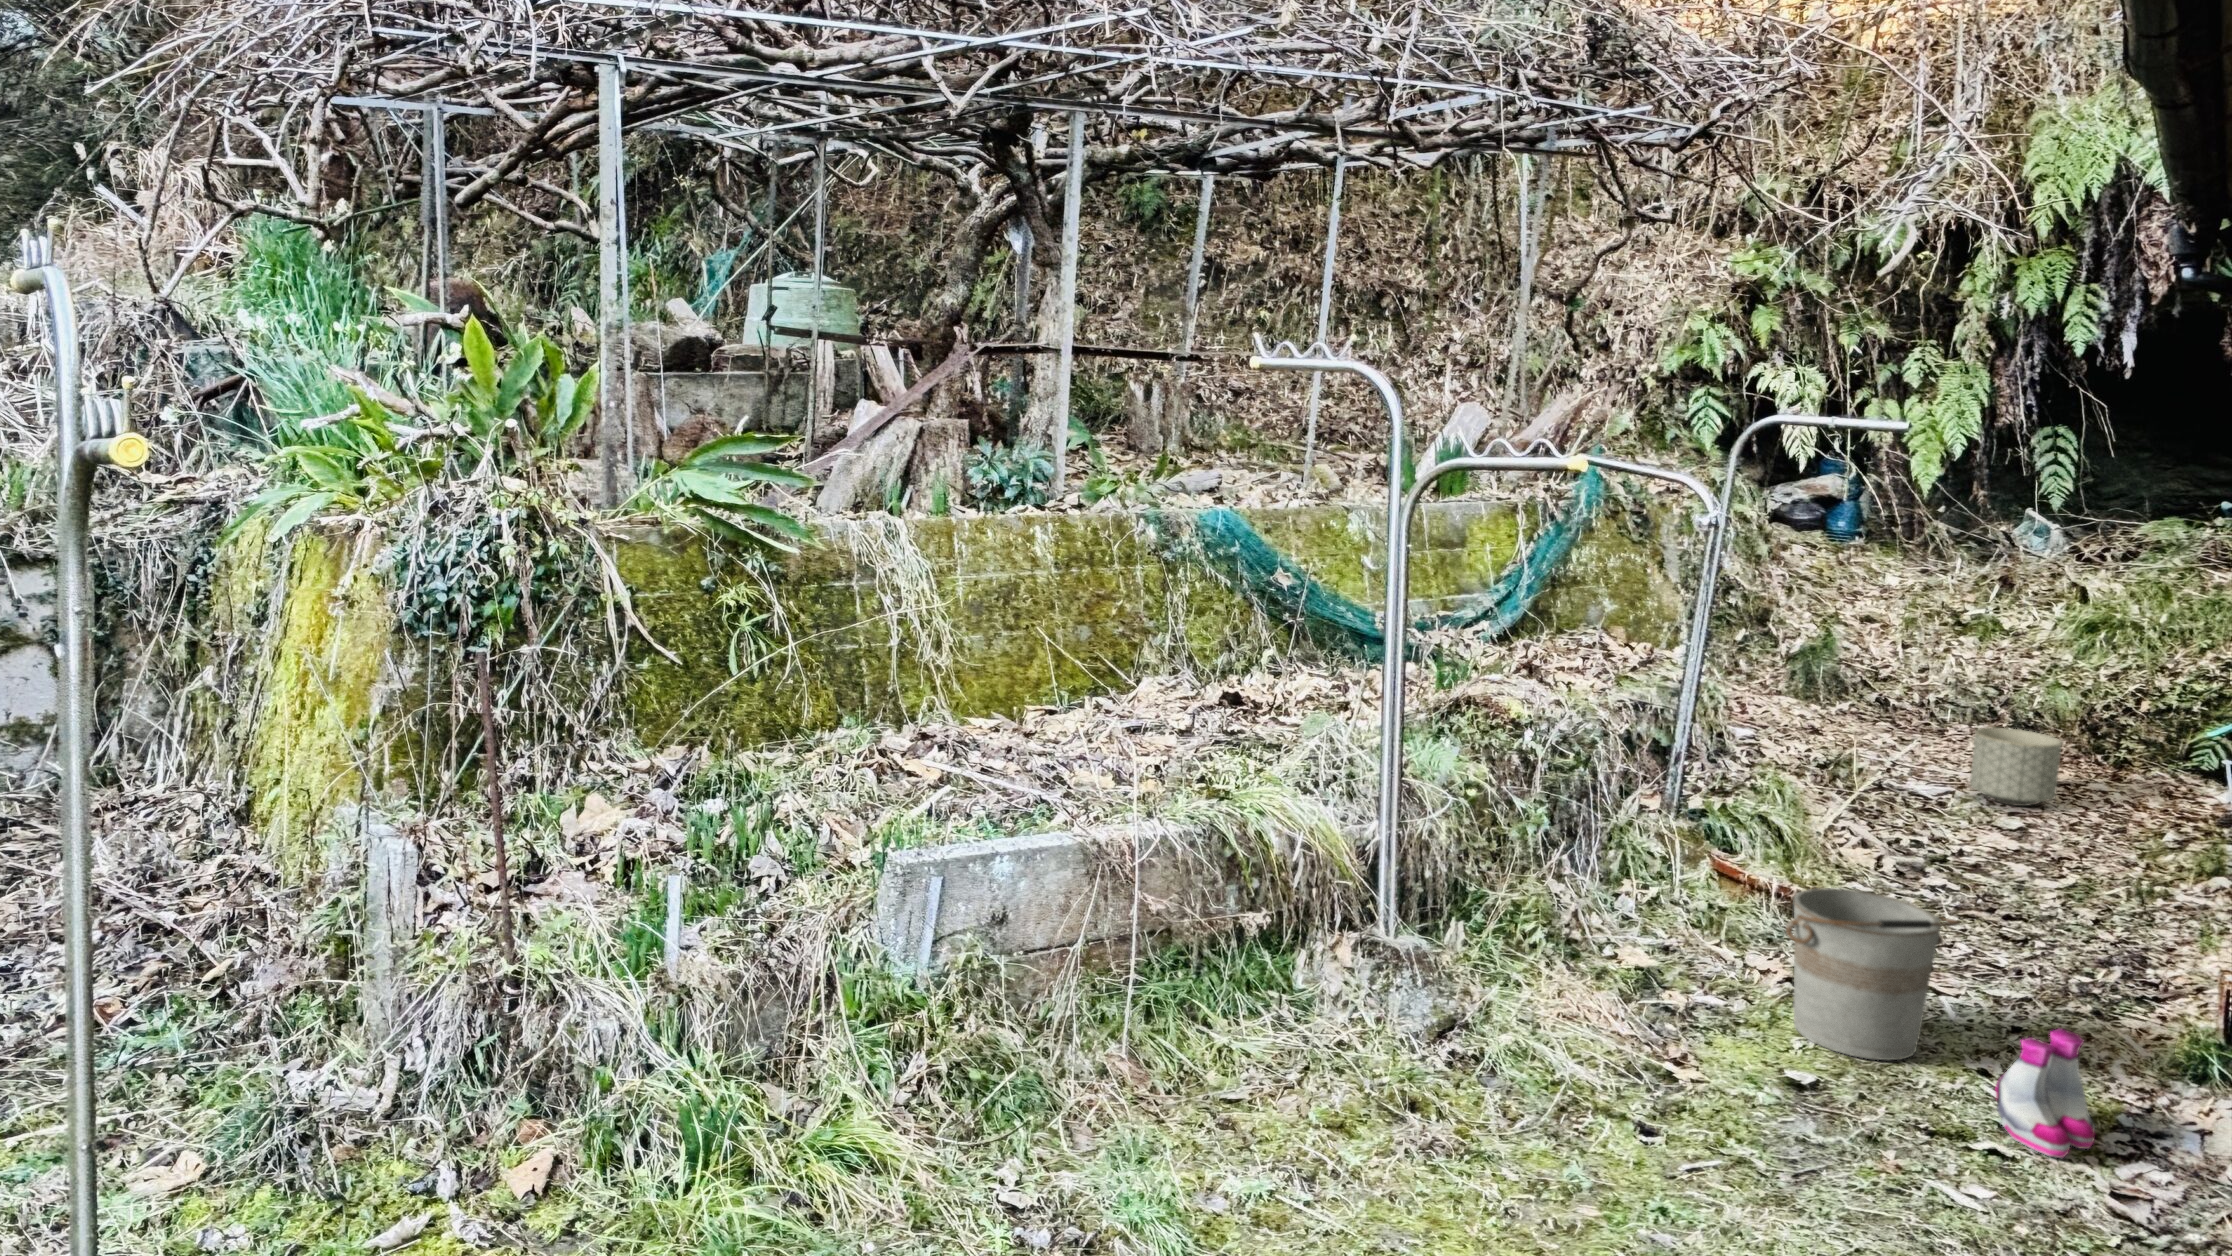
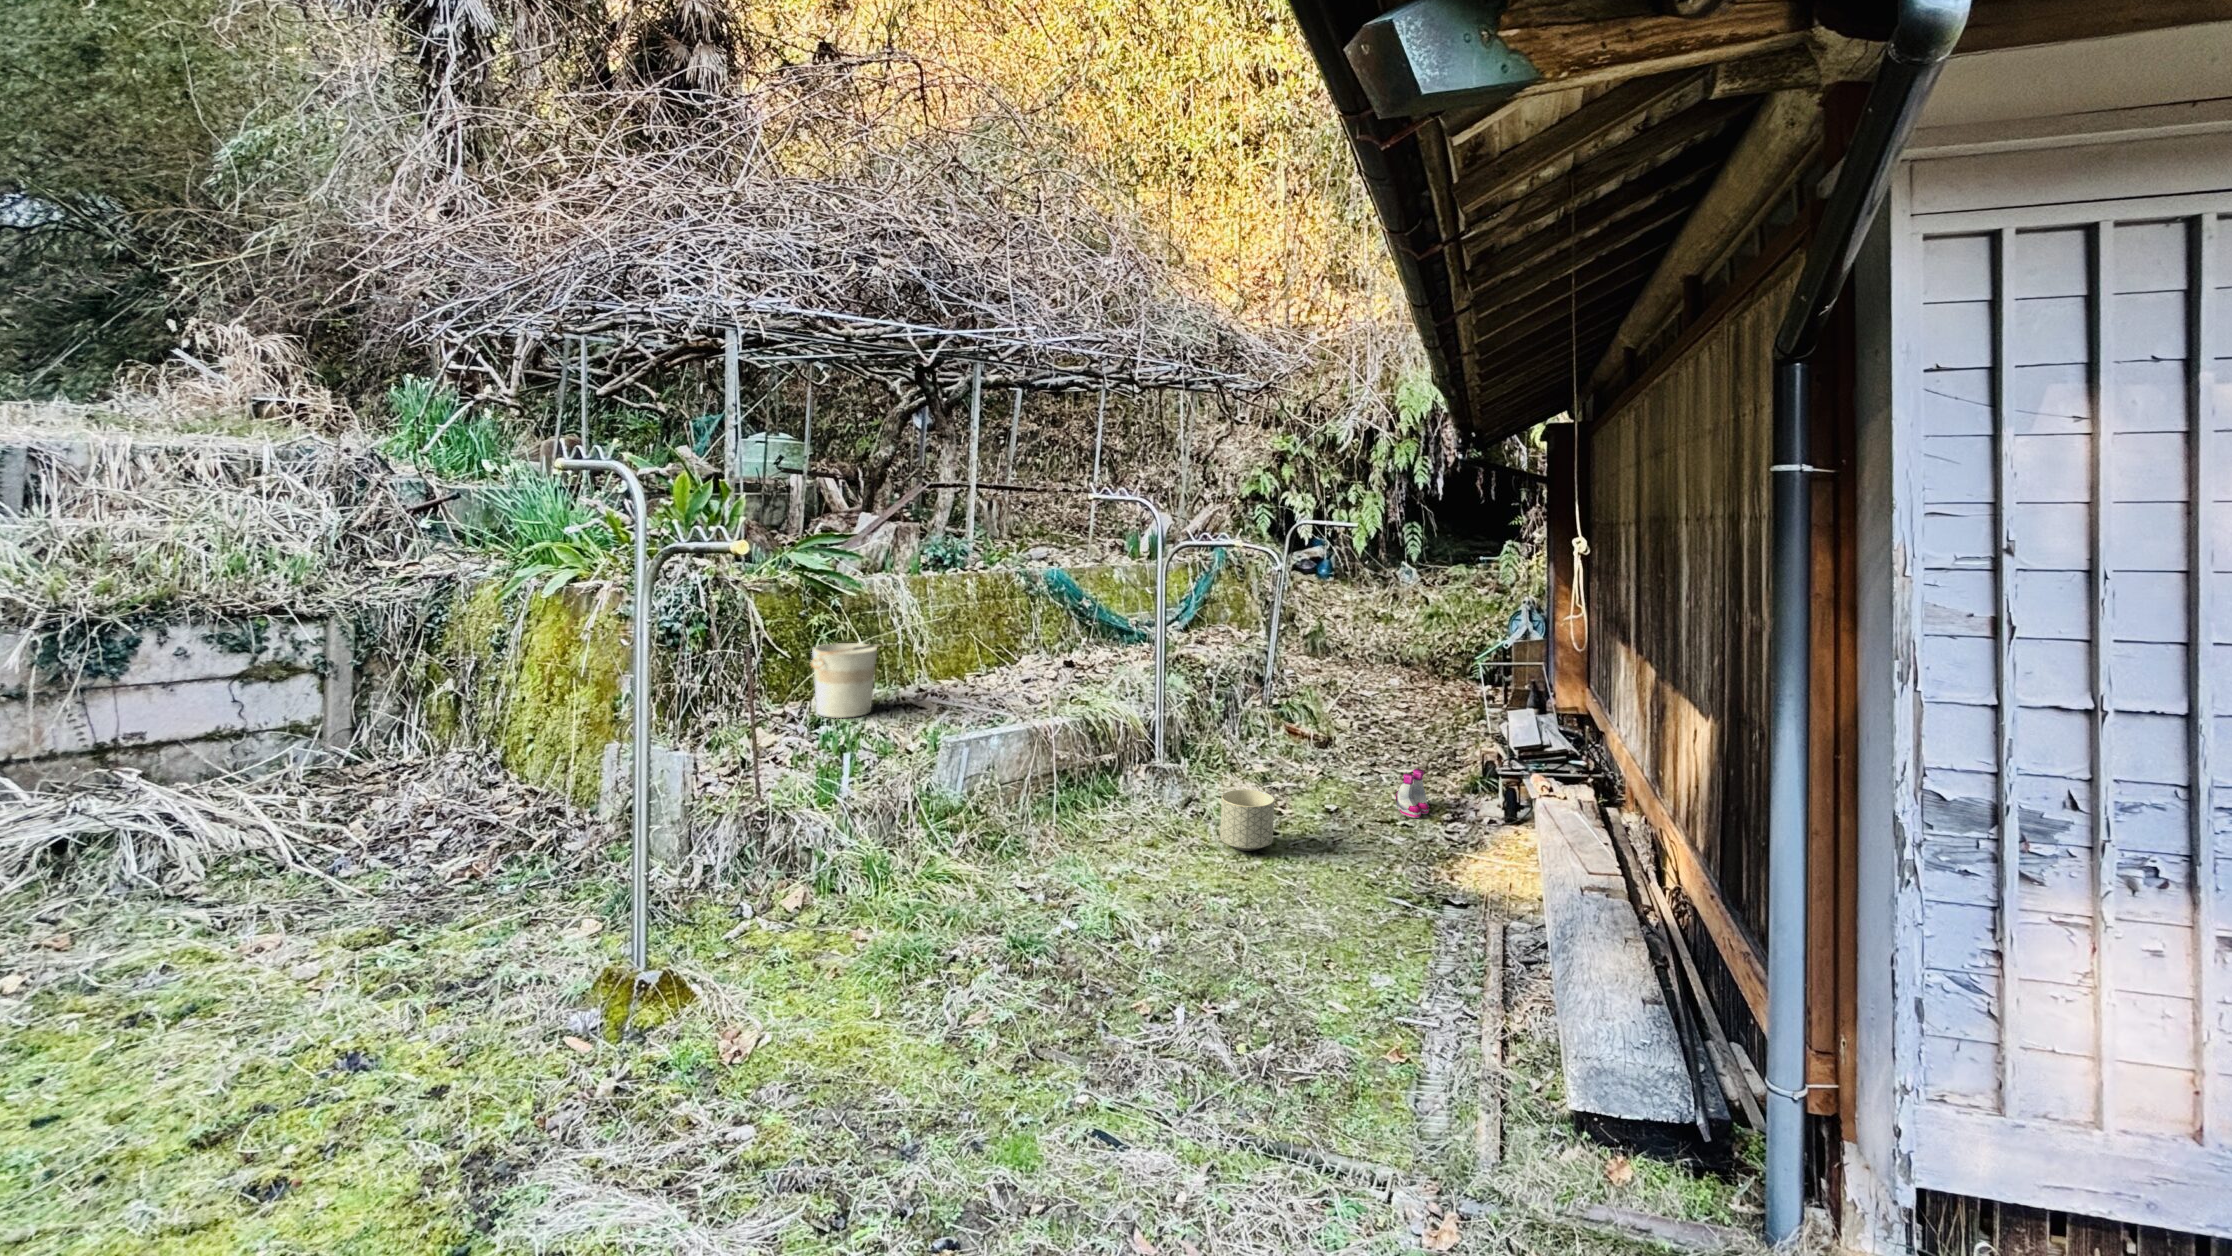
planter: present [1970,728,2061,806] -> present [1220,790,1274,851]
bucket: present [1786,888,1959,1060] -> present [811,643,882,718]

